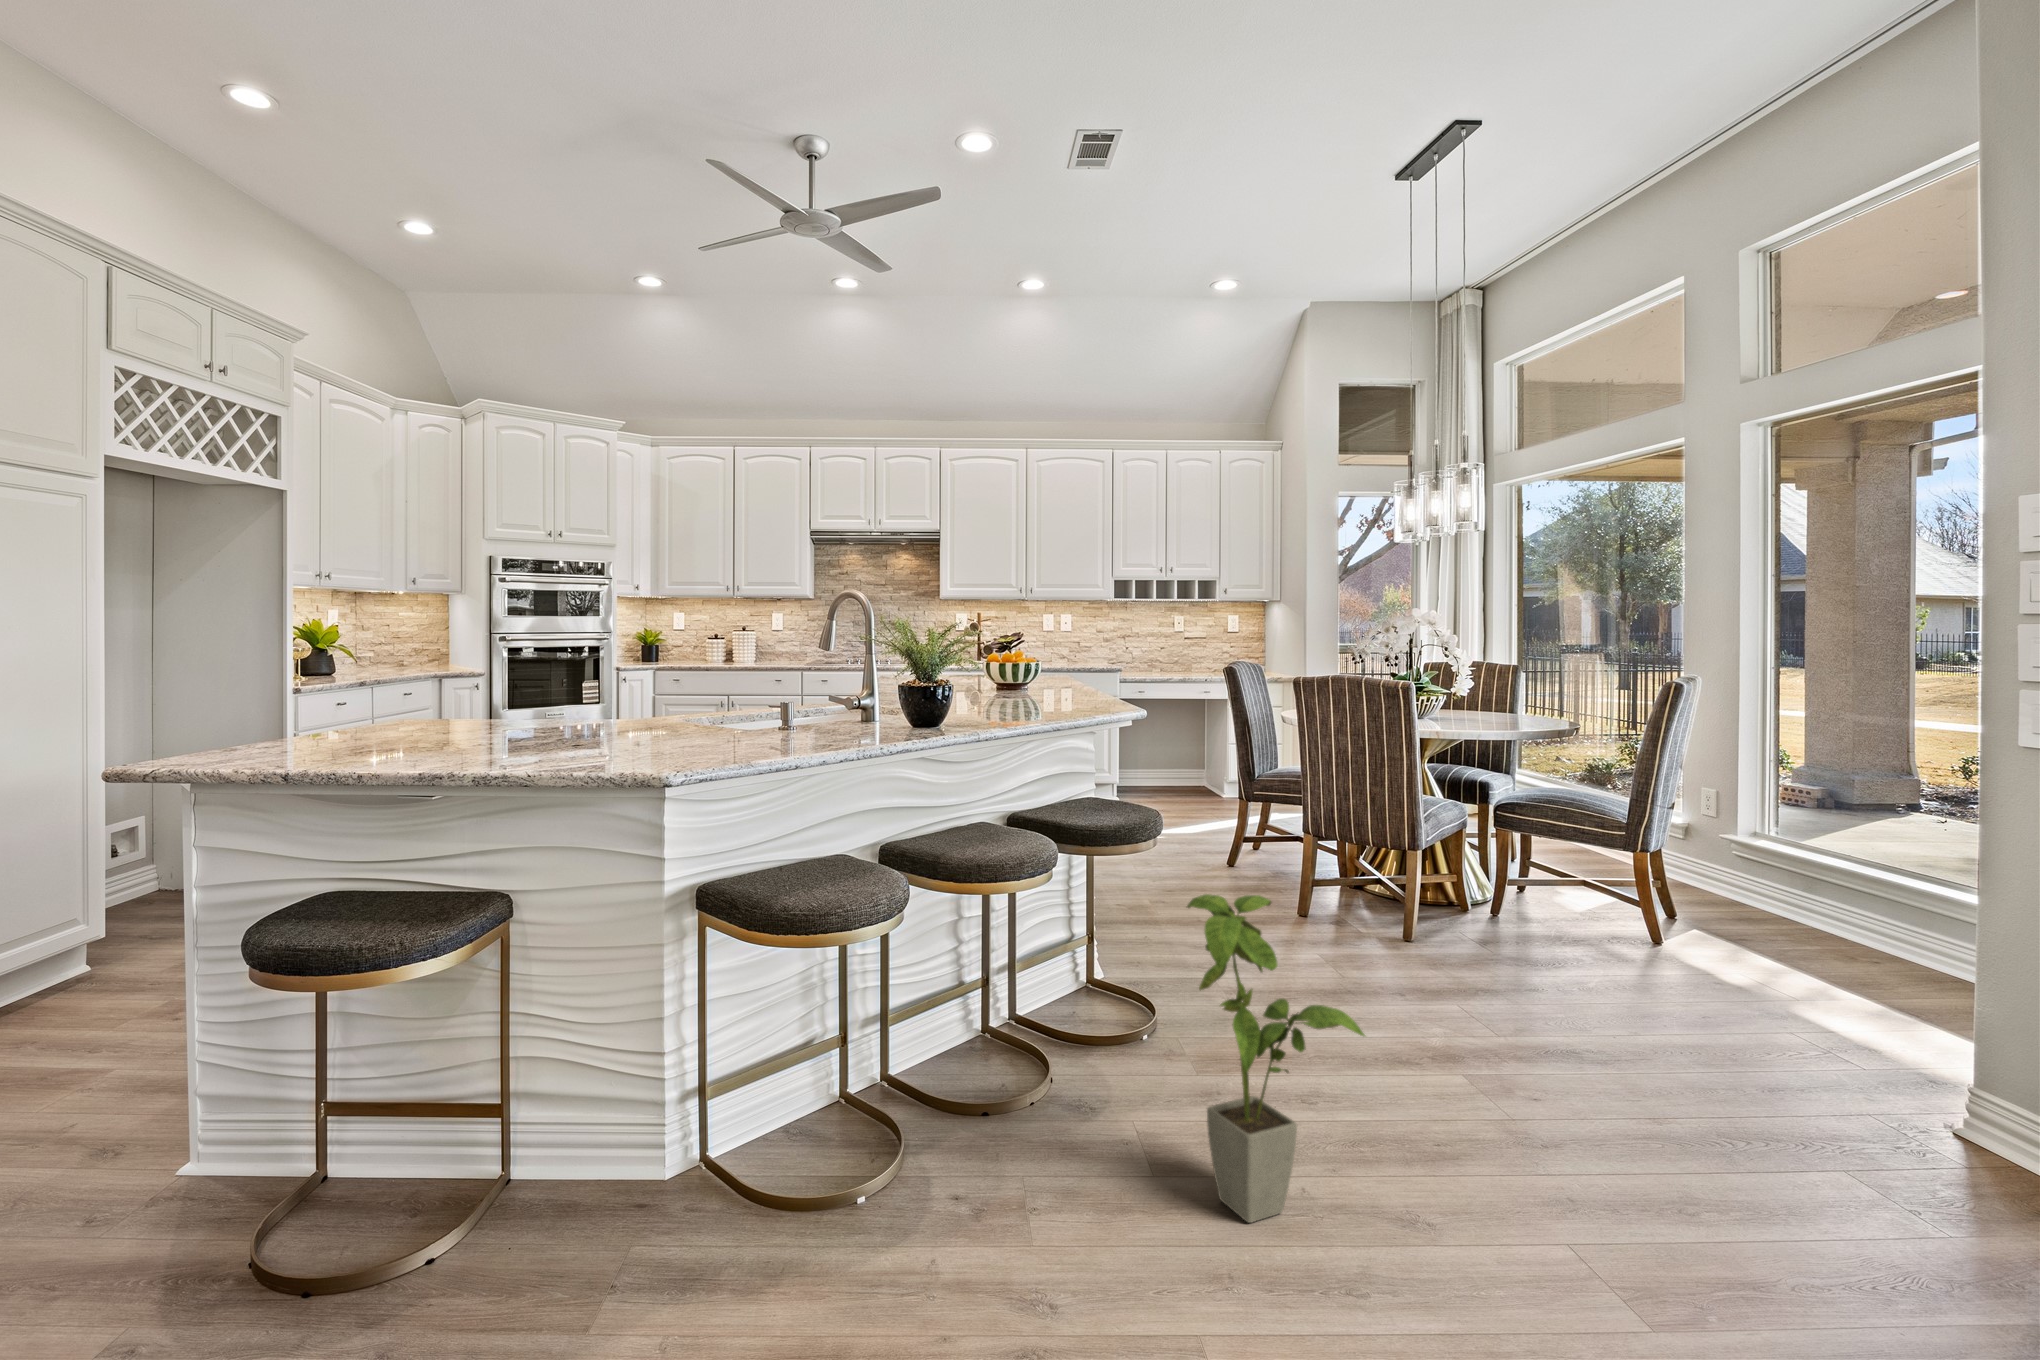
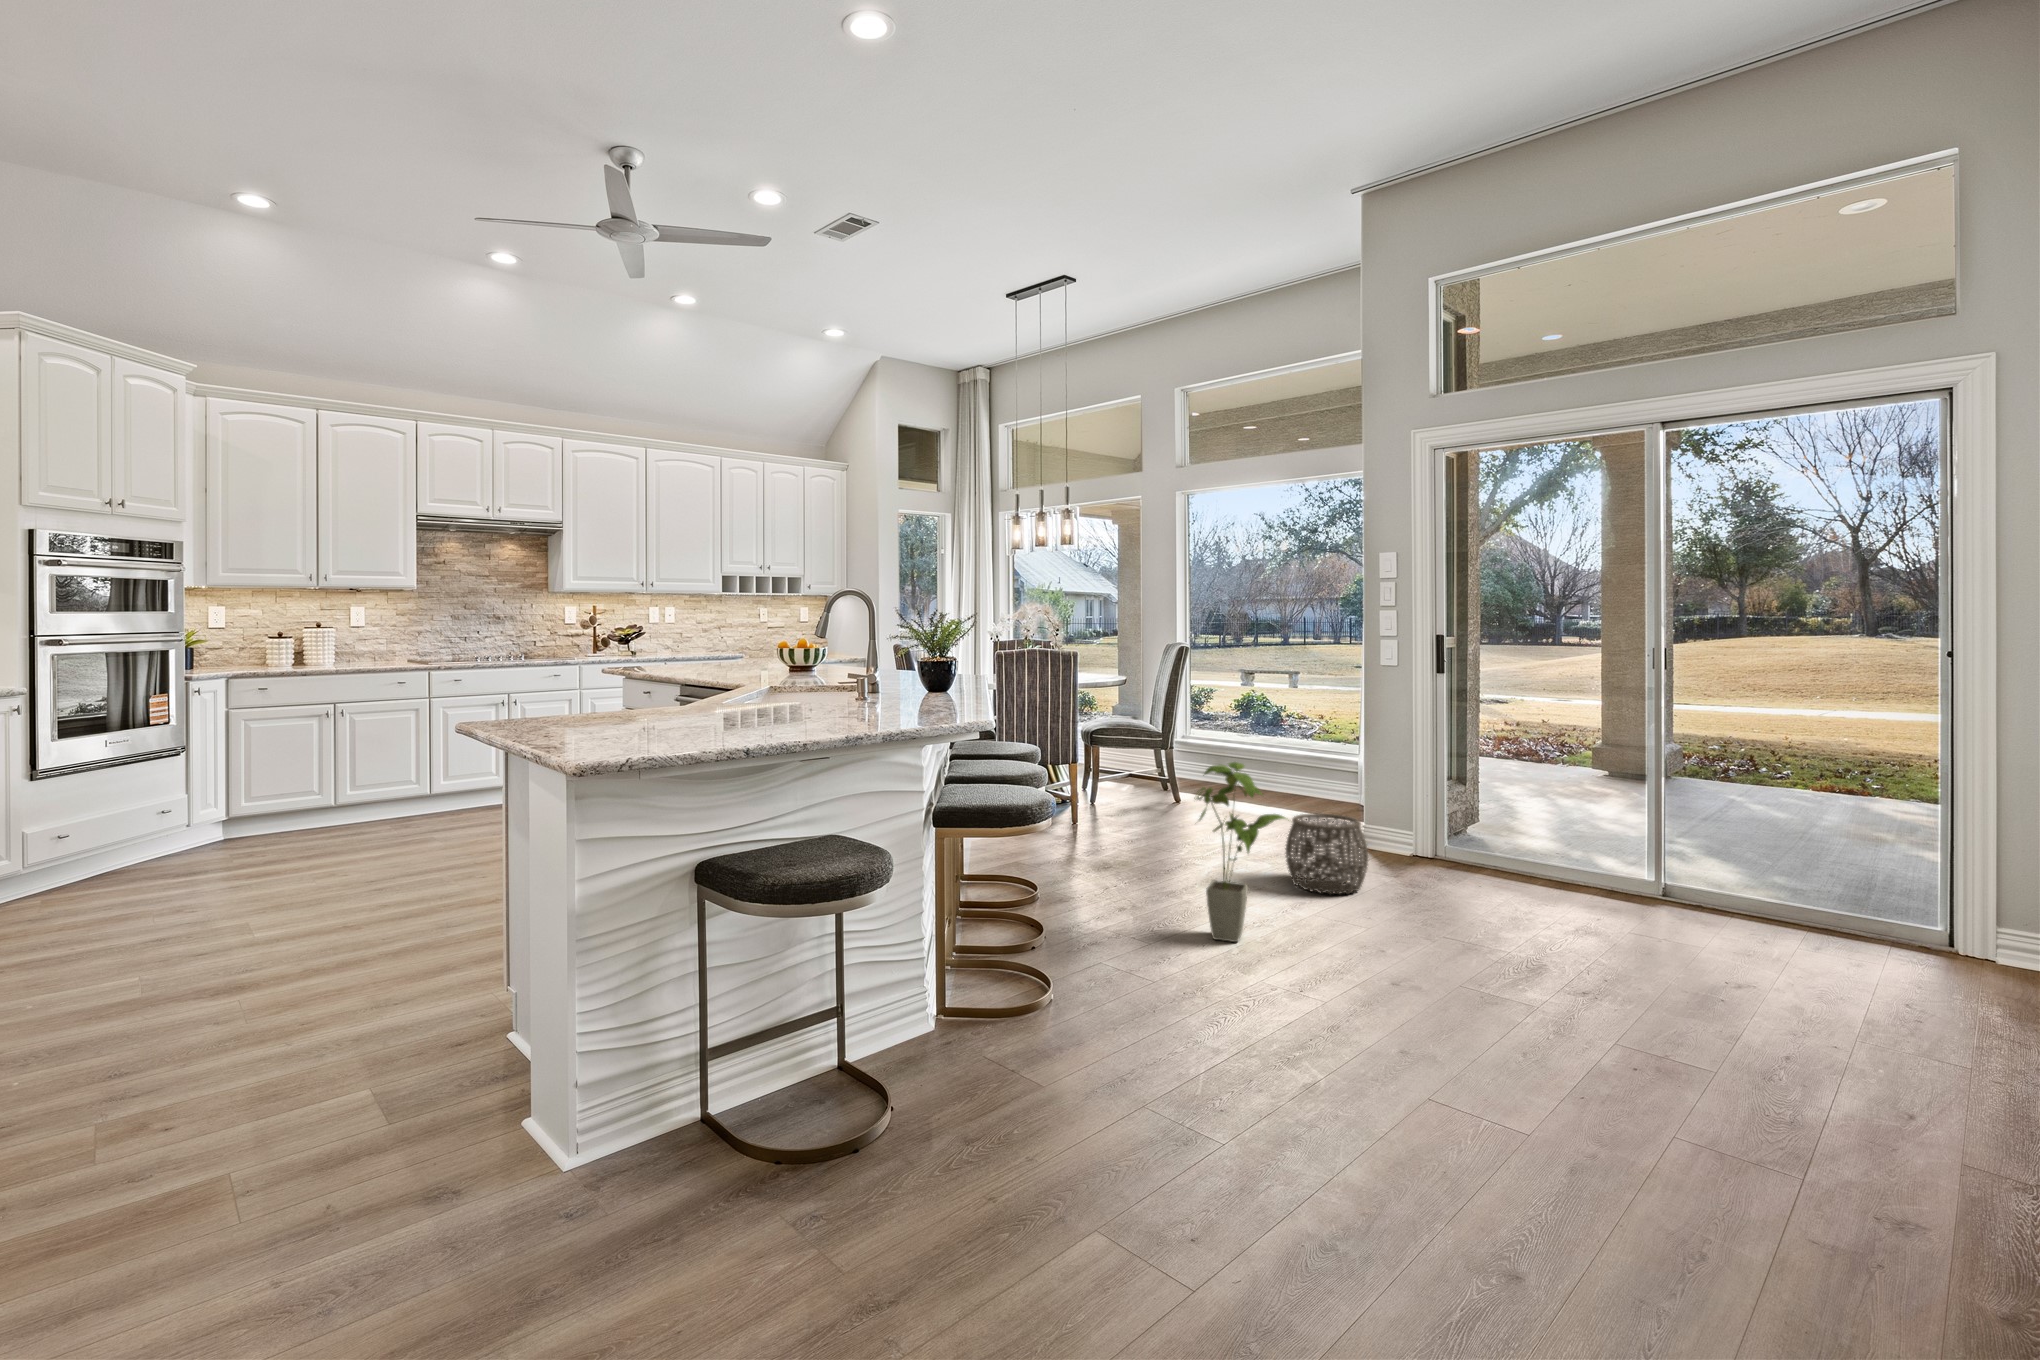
woven basket: none [1557,1022,1756,1219] -> present [1285,813,1368,894]

